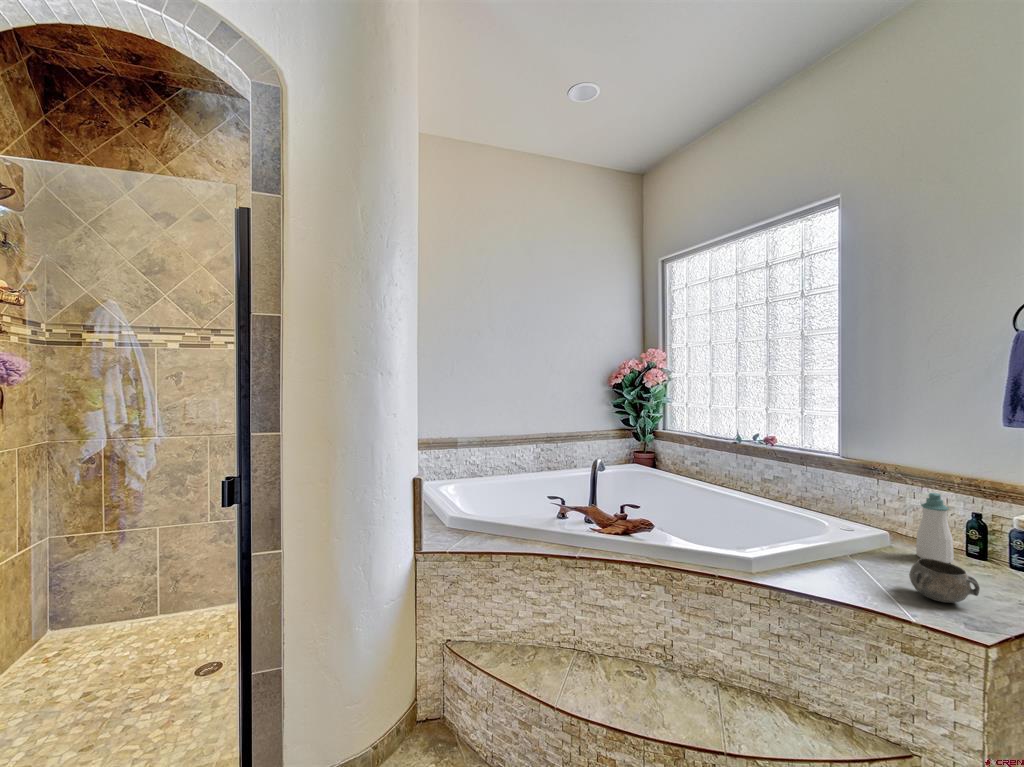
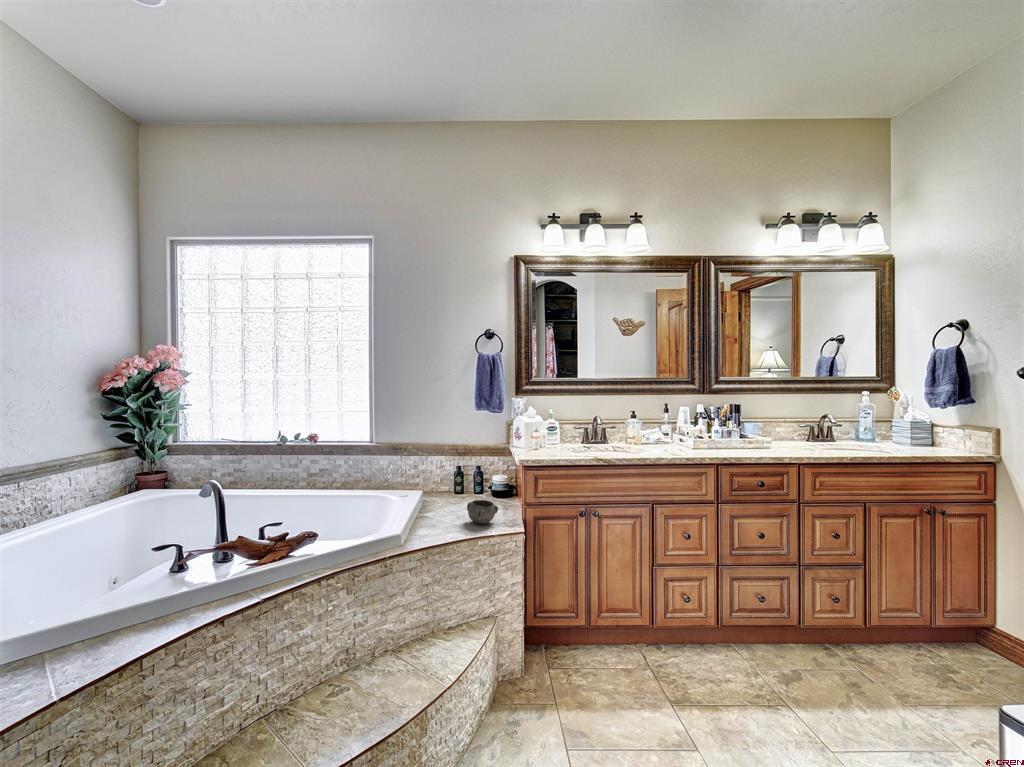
soap bottle: present [916,493,954,563] -> none [440,460,458,502]

